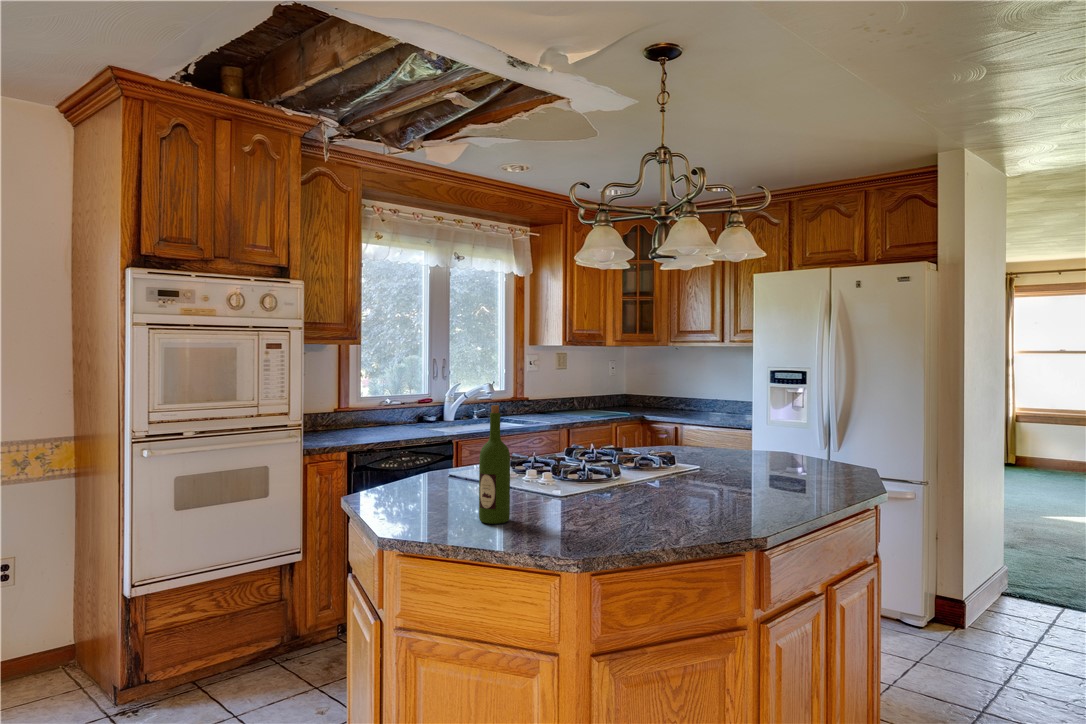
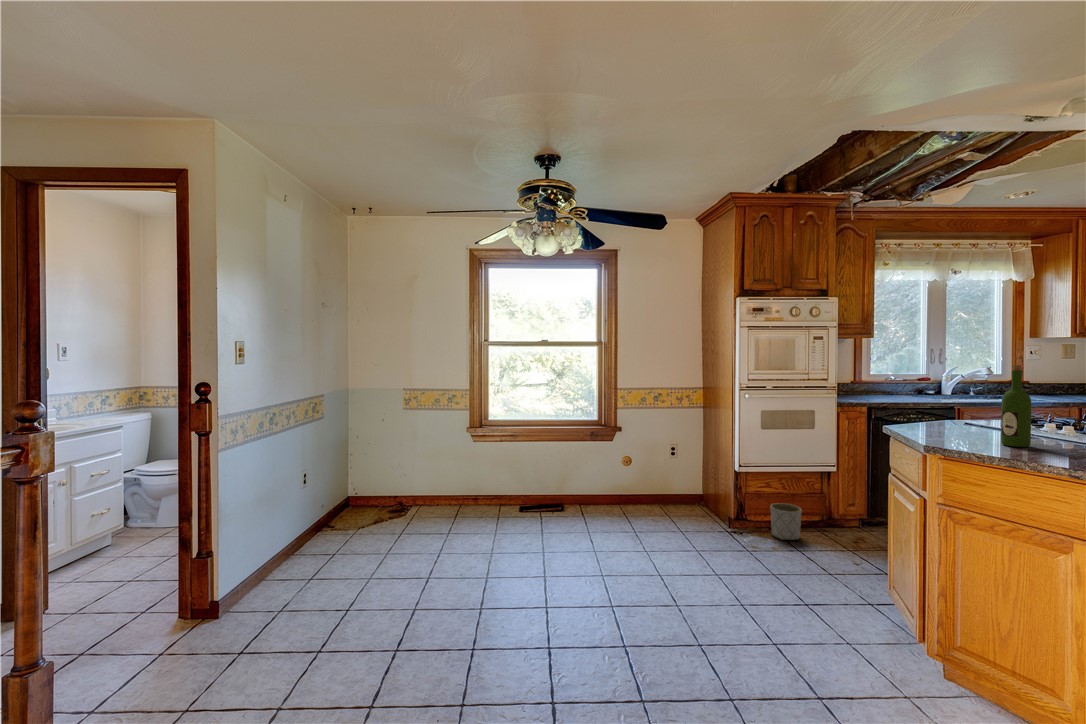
planter: none [192,633,245,703] -> present [770,503,802,540]

